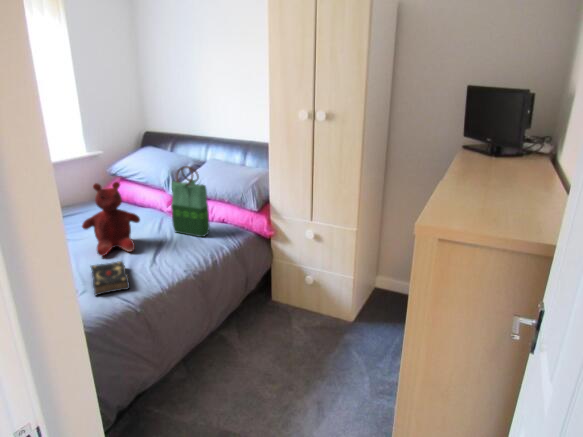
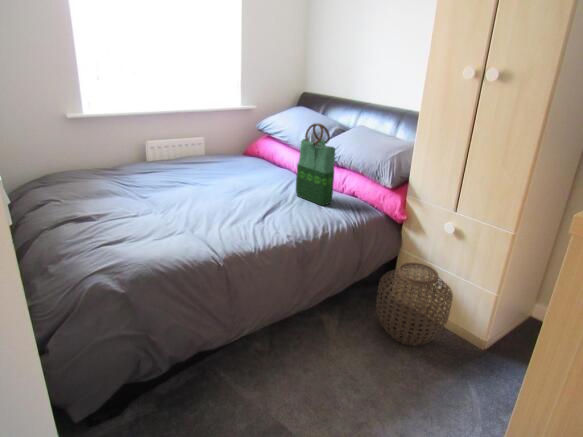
teddy bear: present [82,182,140,256] -> none [206,129,262,205]
book: present [91,261,130,295] -> none [188,209,230,240]
woven basket: none [265,268,324,336] -> present [376,263,453,346]

